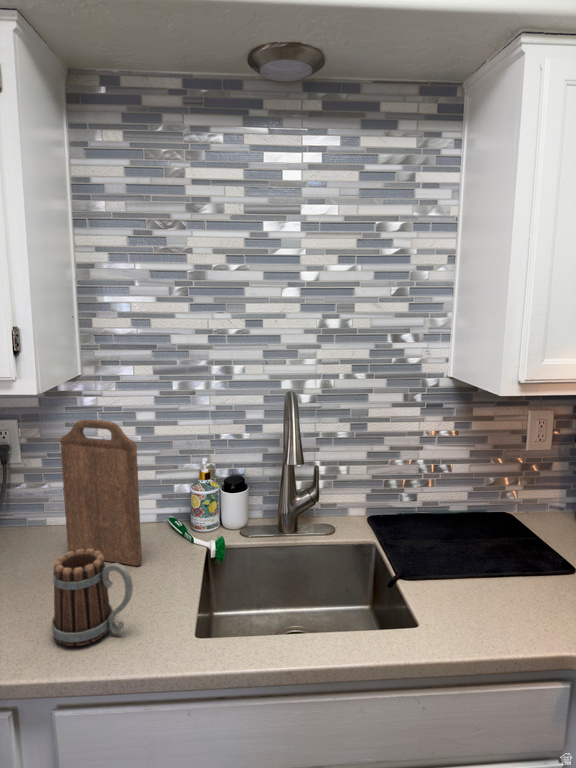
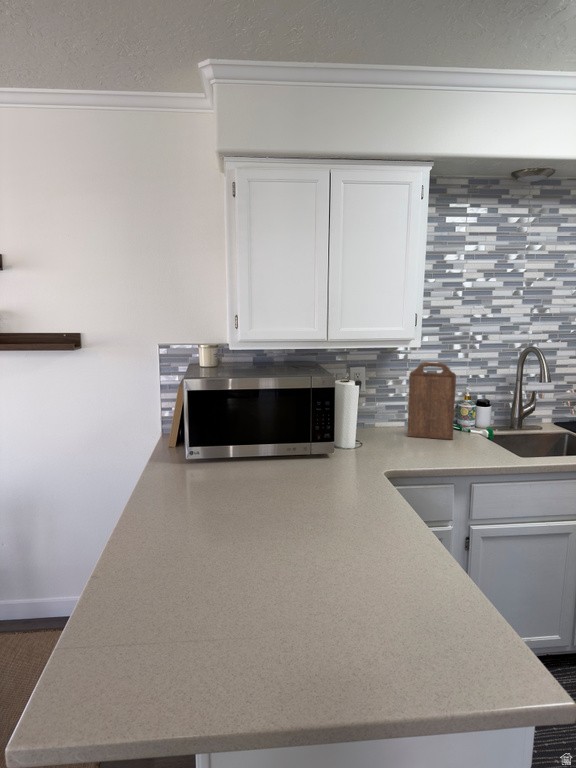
mug: present [52,549,133,646] -> none [447,419,489,460]

